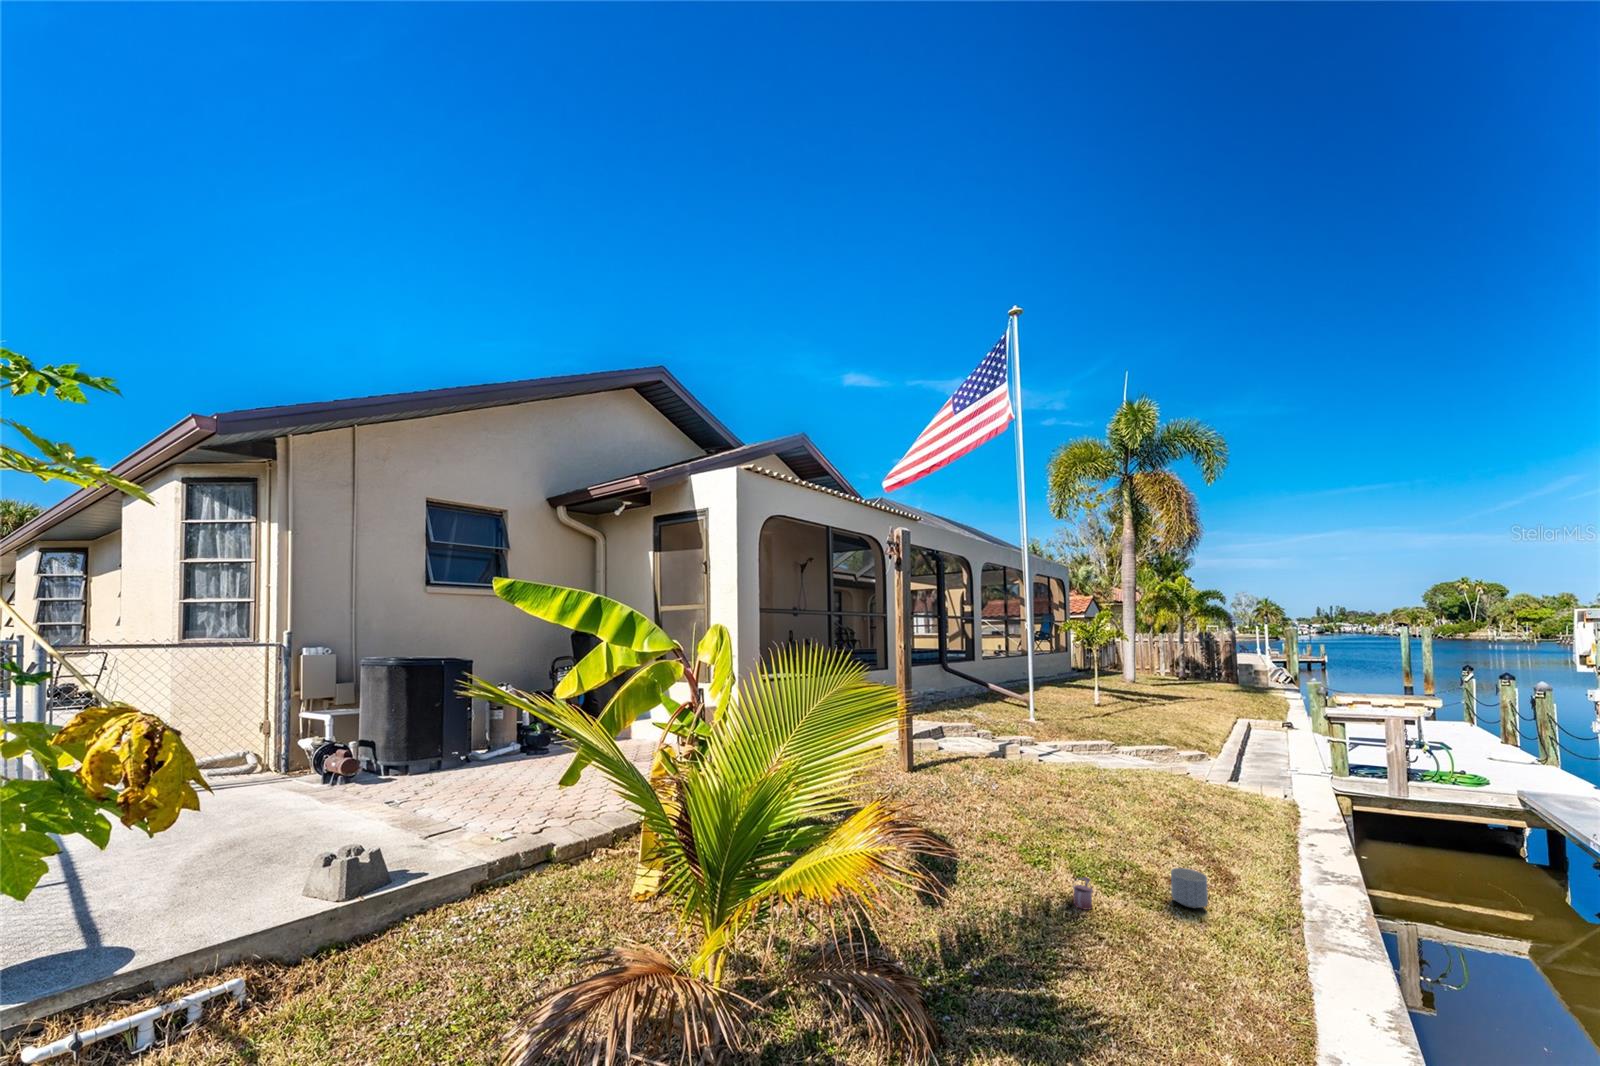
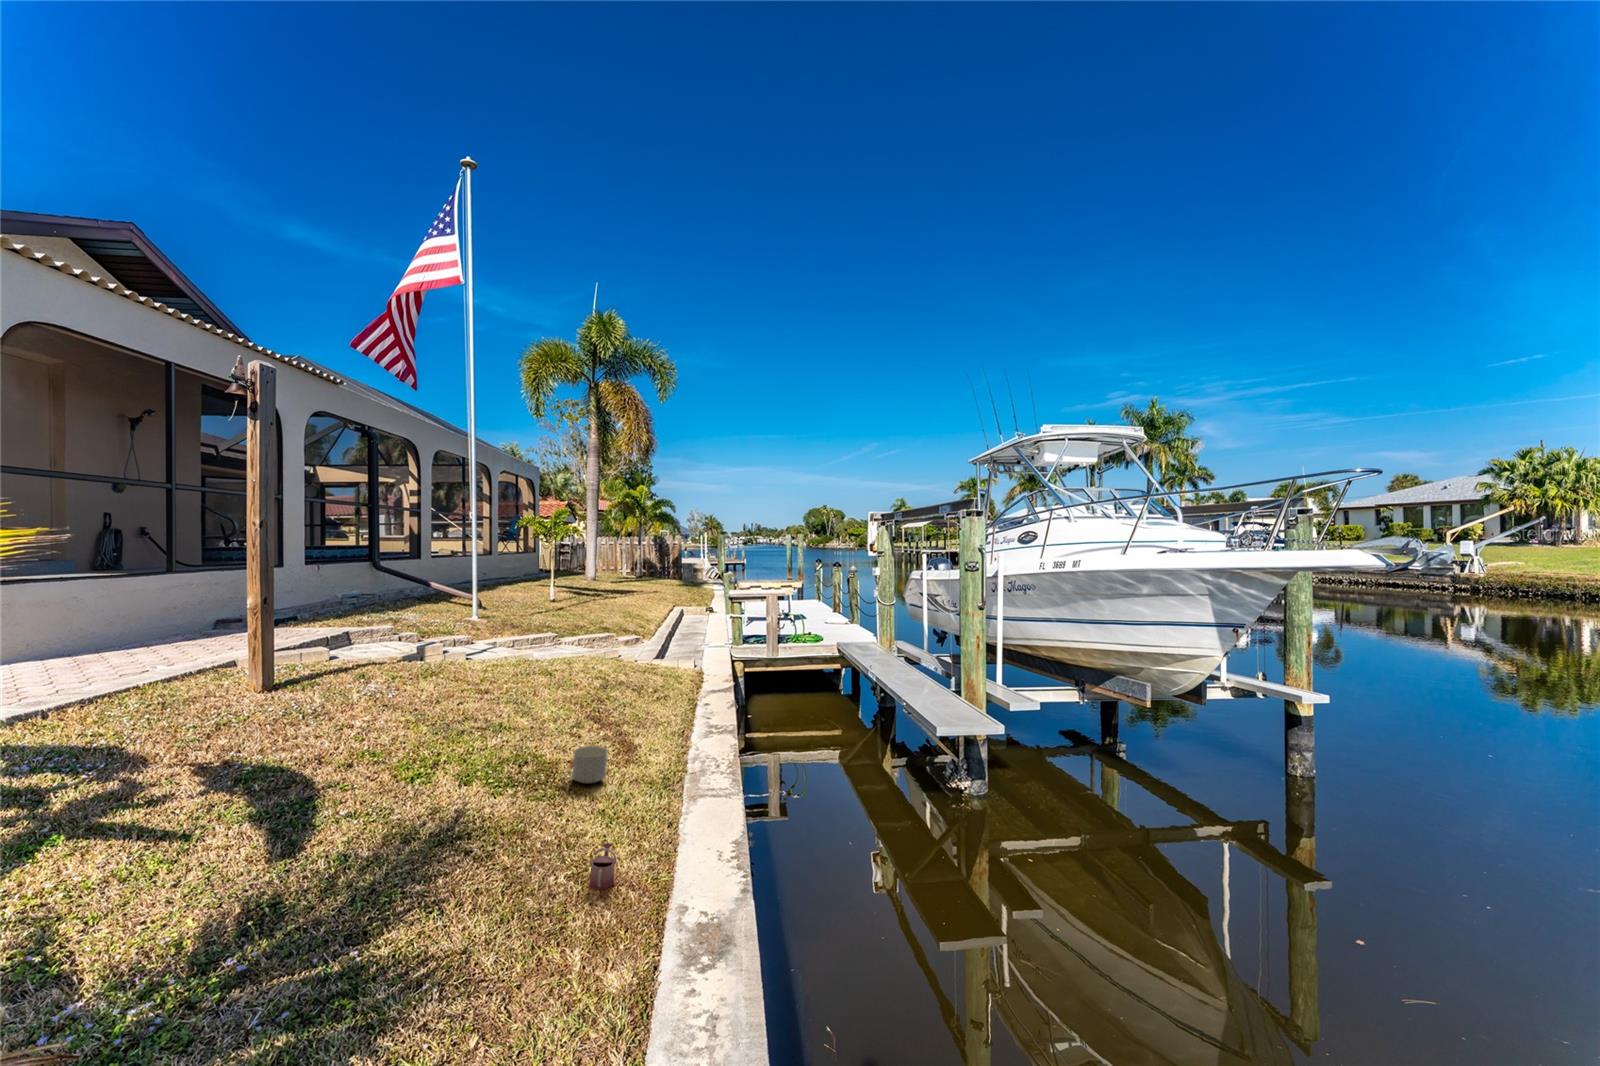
watering can: present [1073,877,1093,910] -> present [589,843,617,889]

